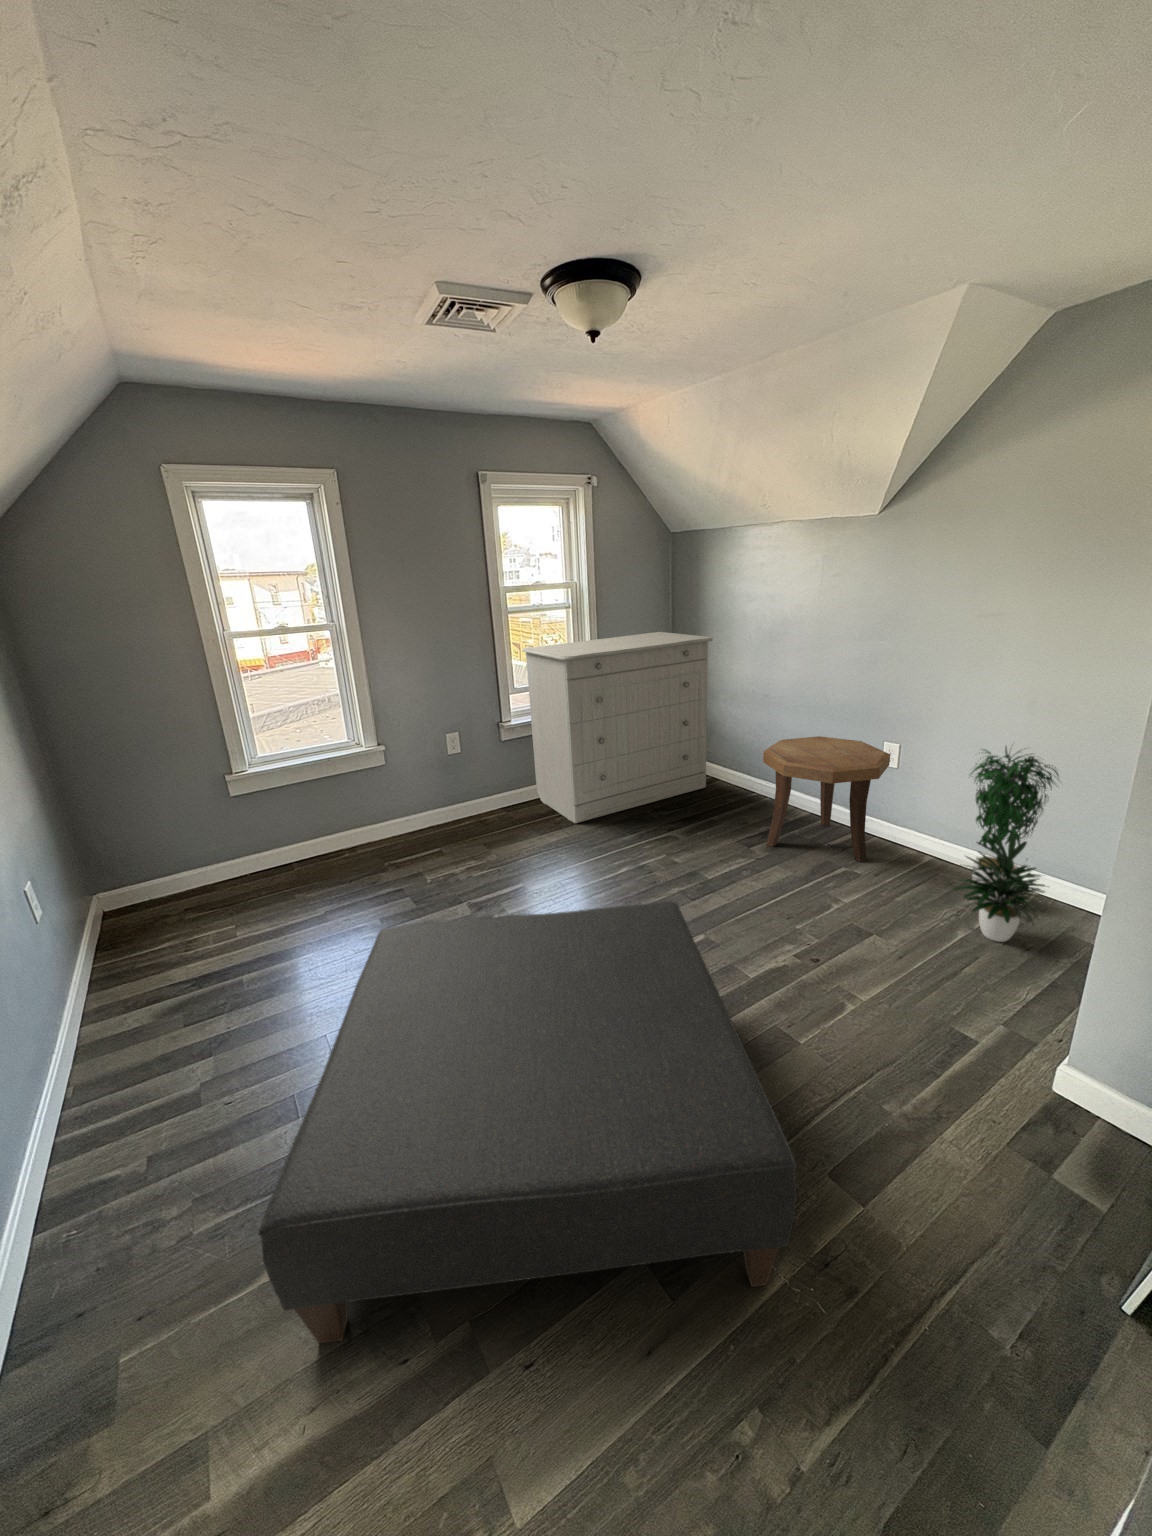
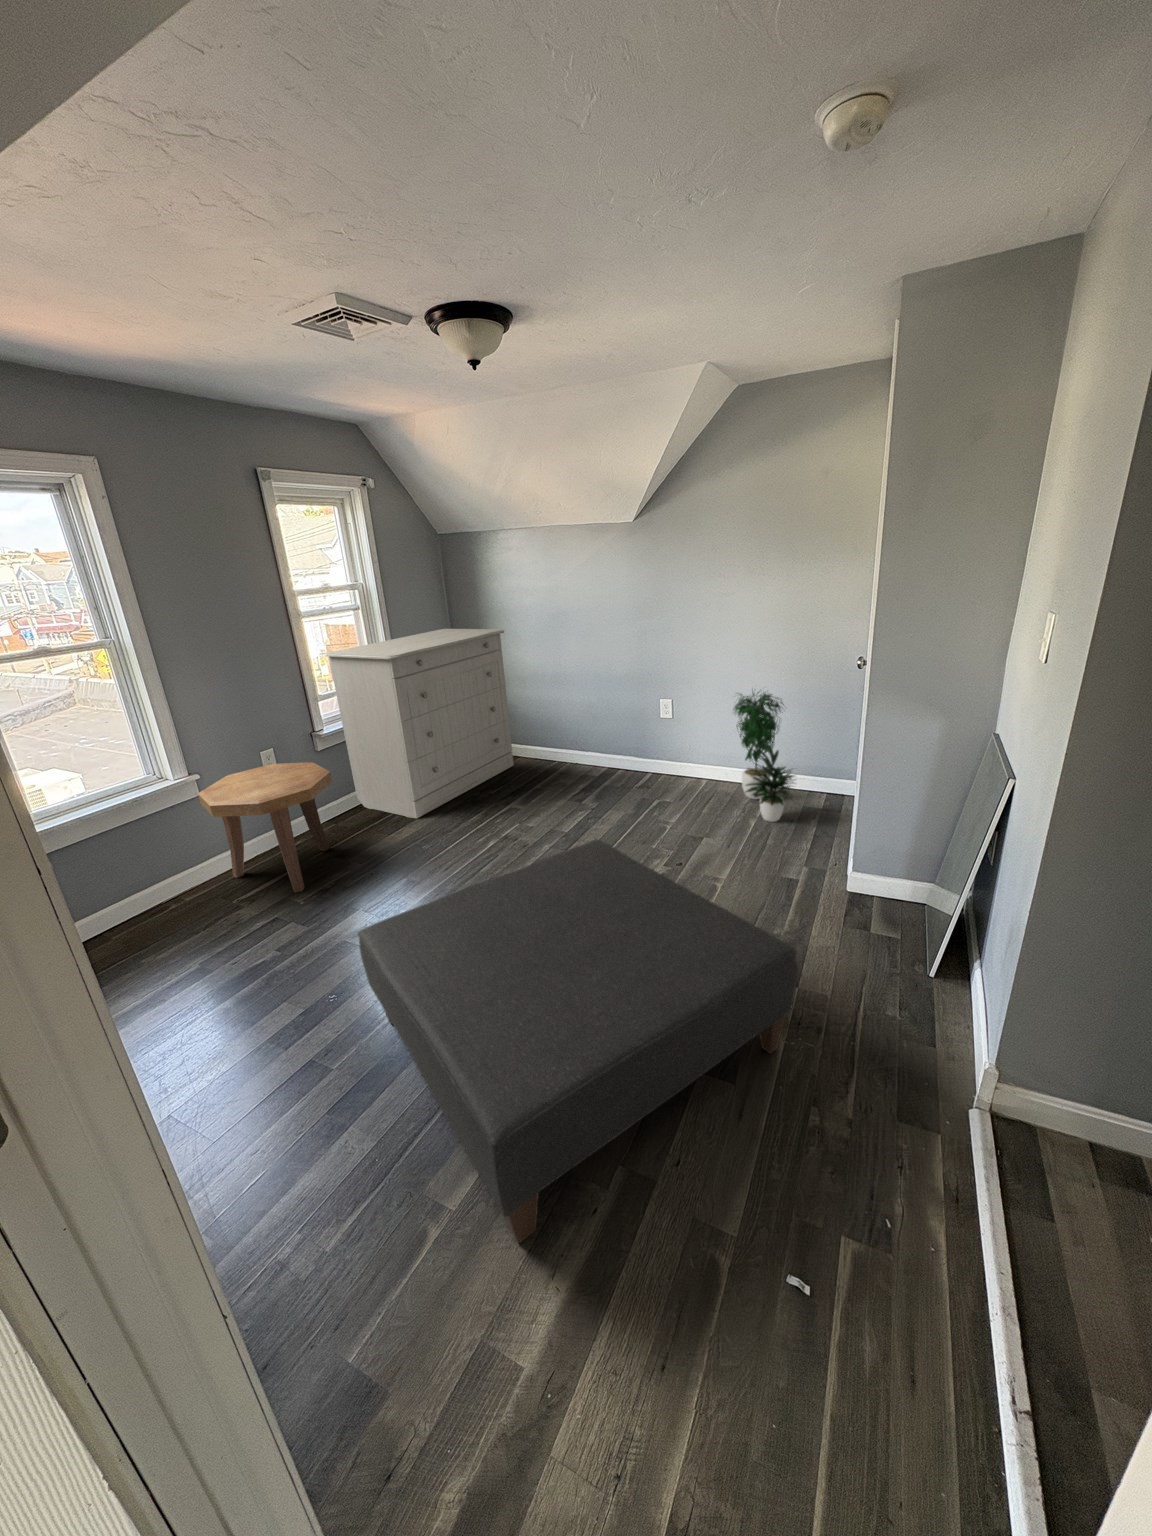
side table: present [763,736,890,862] -> present [198,762,332,893]

